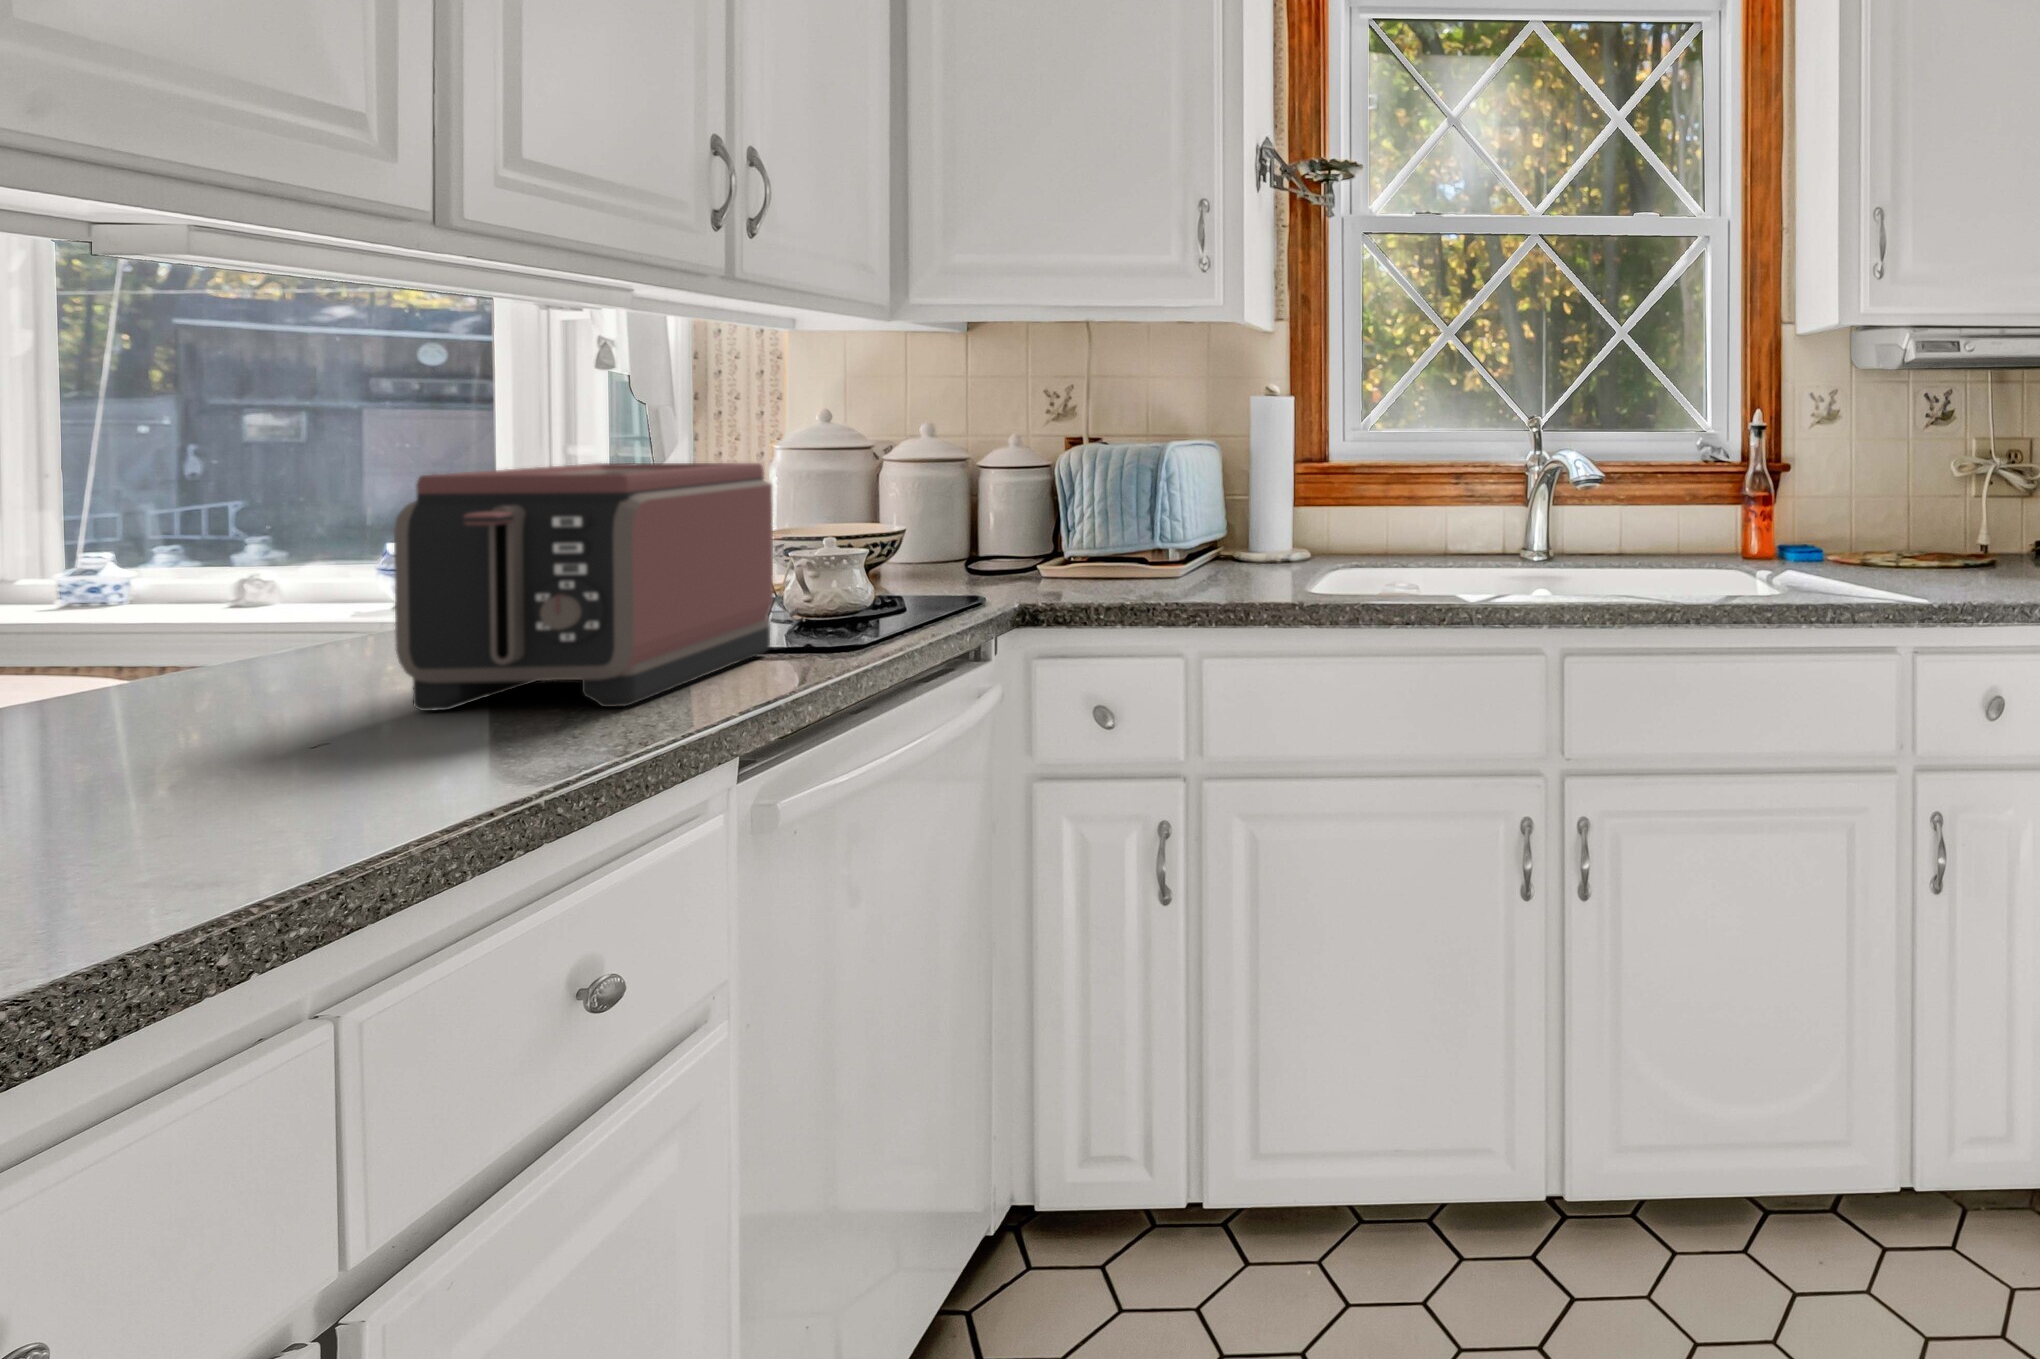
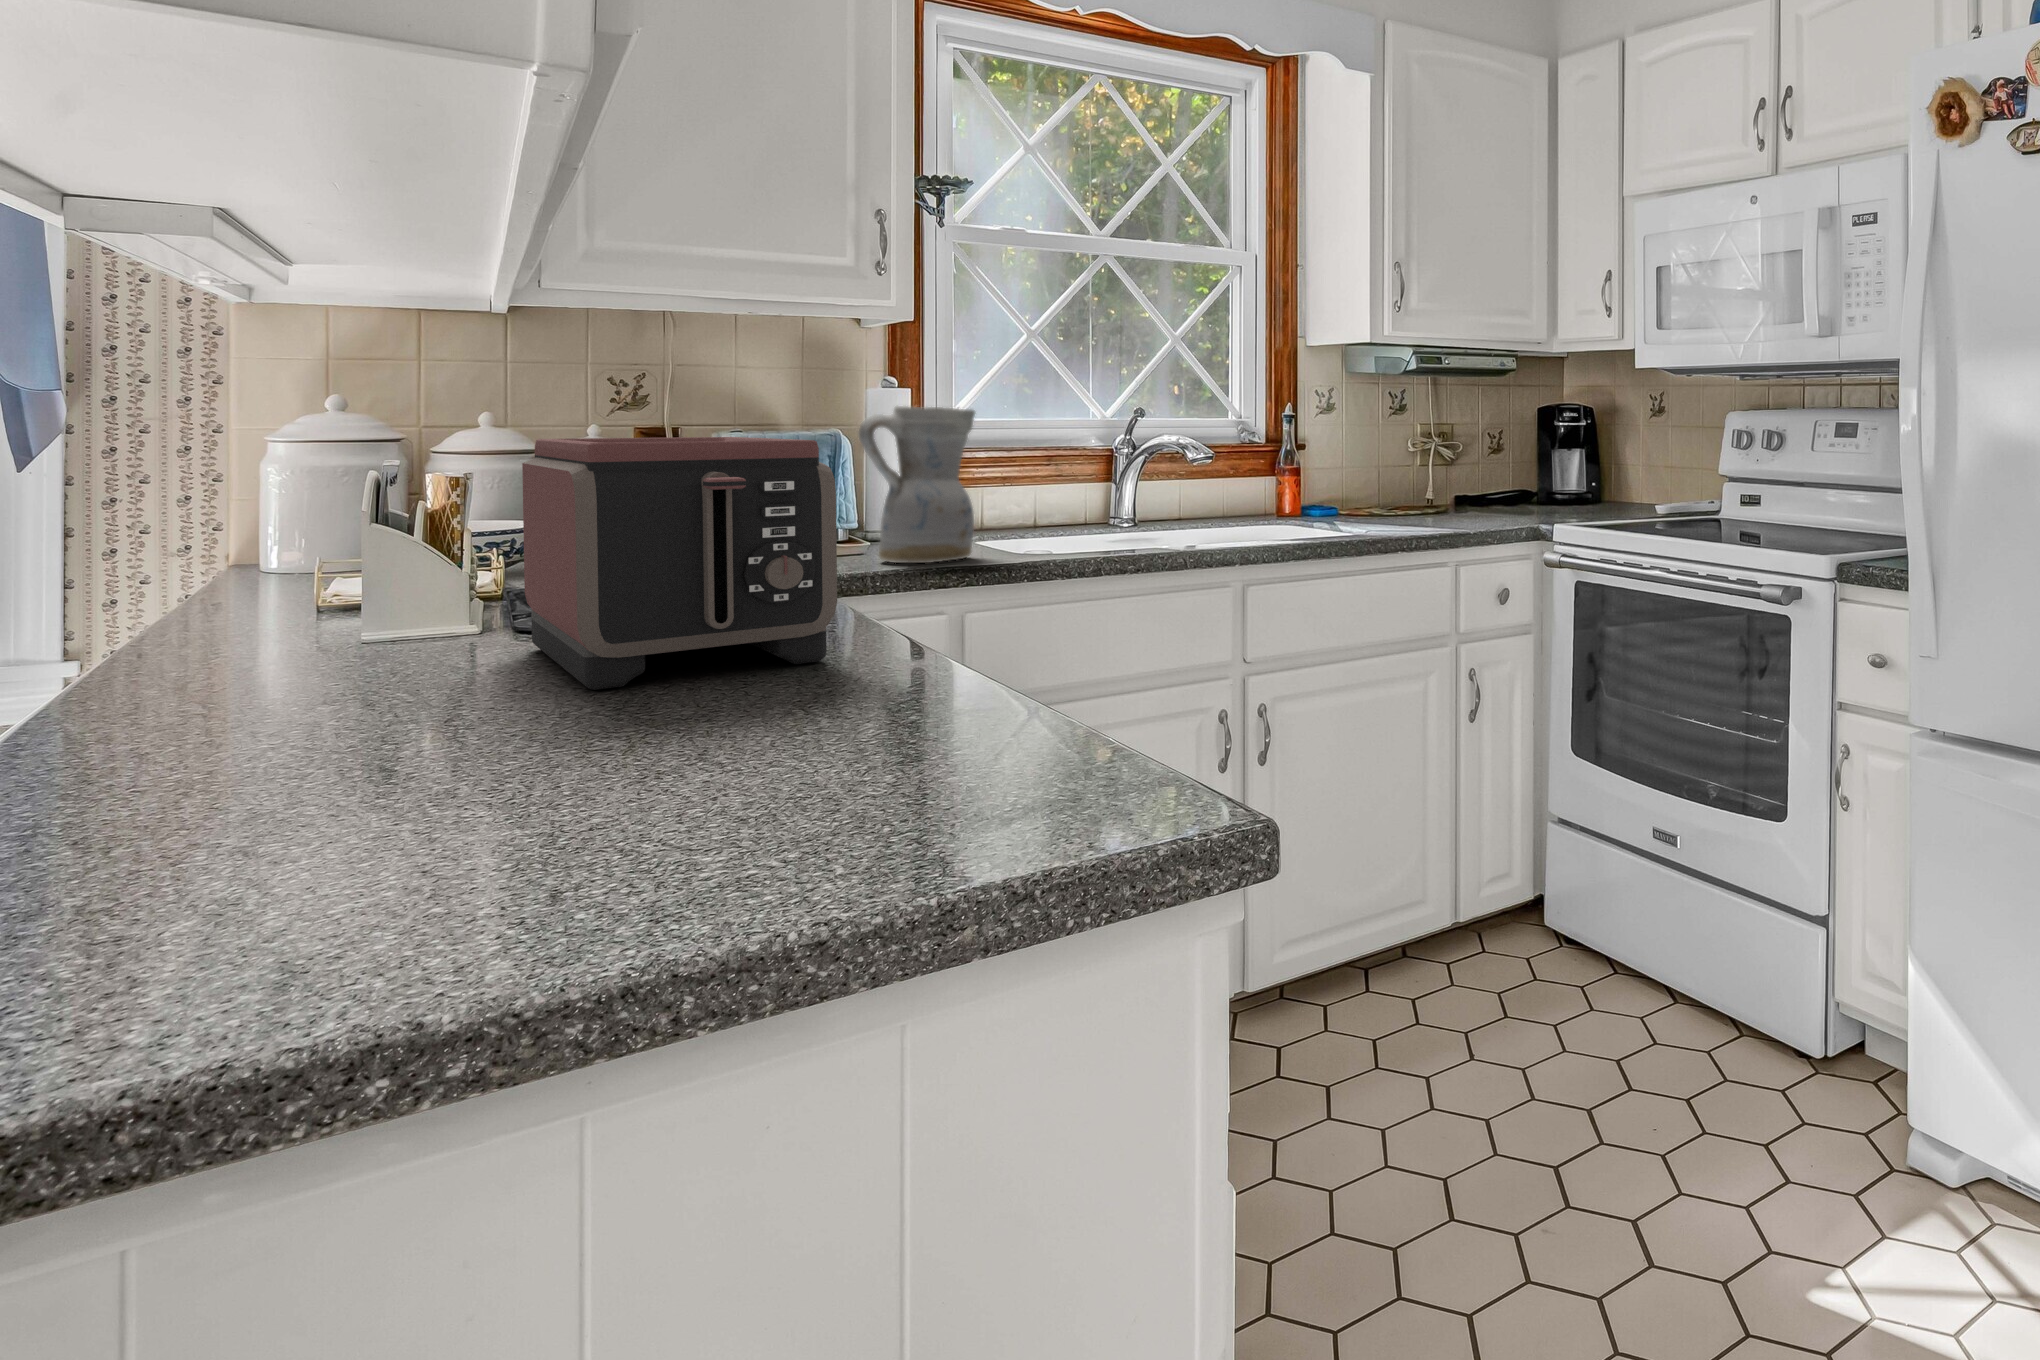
ceramic pitcher: none [1128,421,1246,593] -> present [858,406,975,563]

